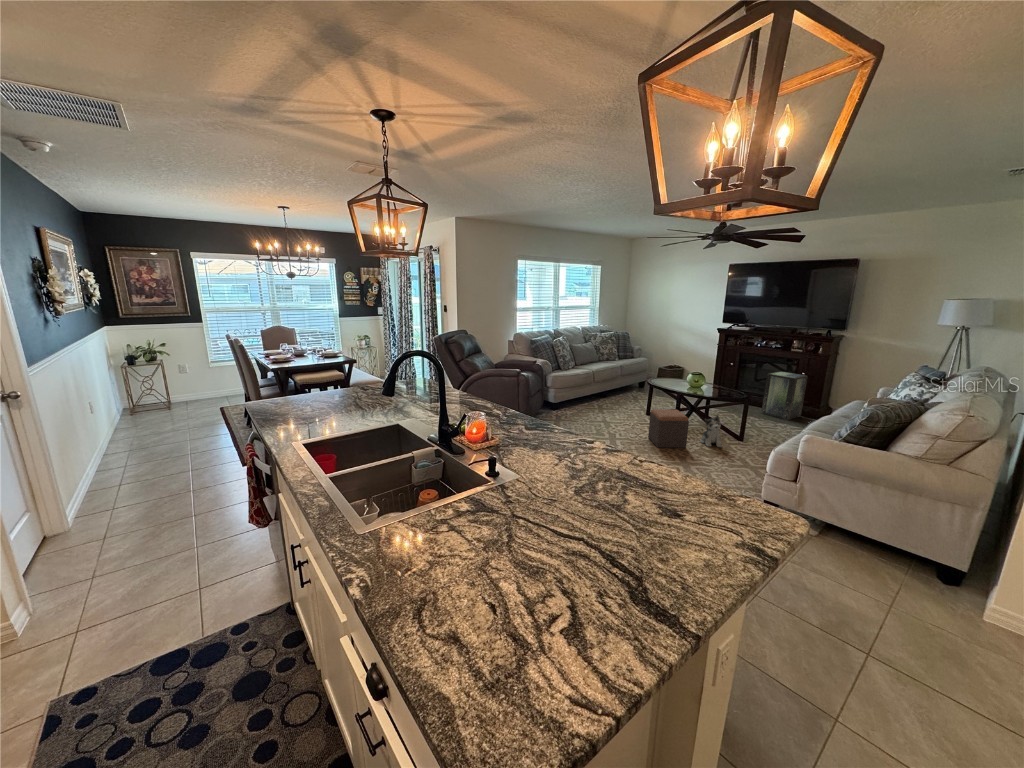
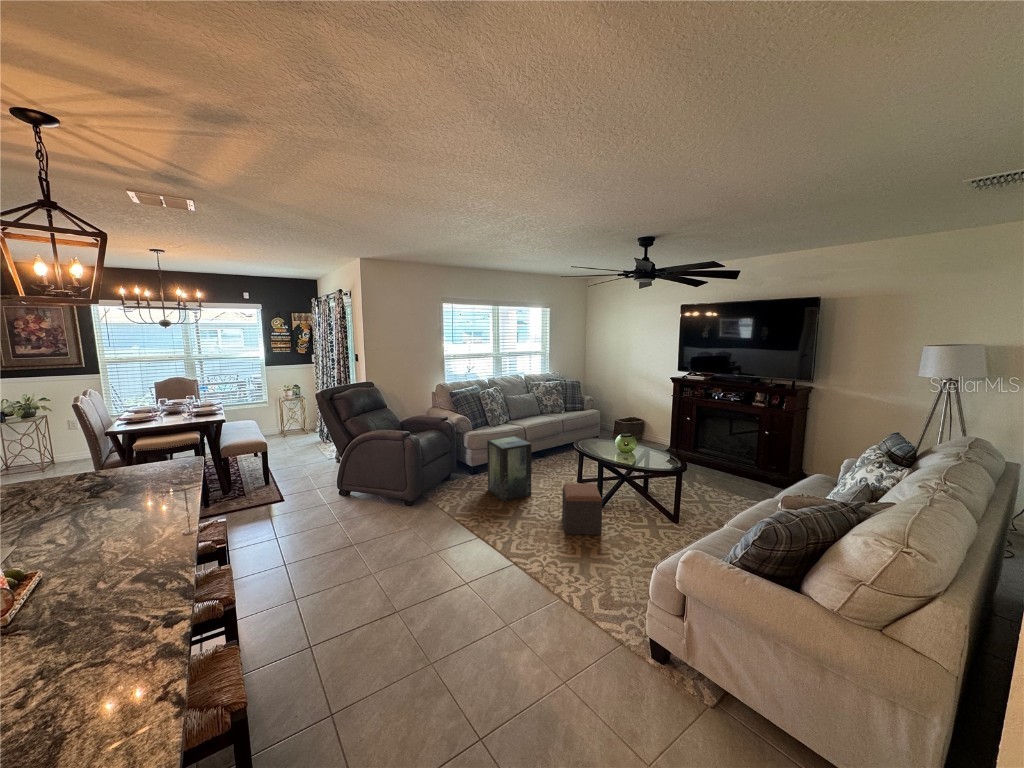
storage box: present [761,371,808,420] -> present [487,436,531,502]
plush toy: present [701,415,722,447] -> none [624,493,649,534]

